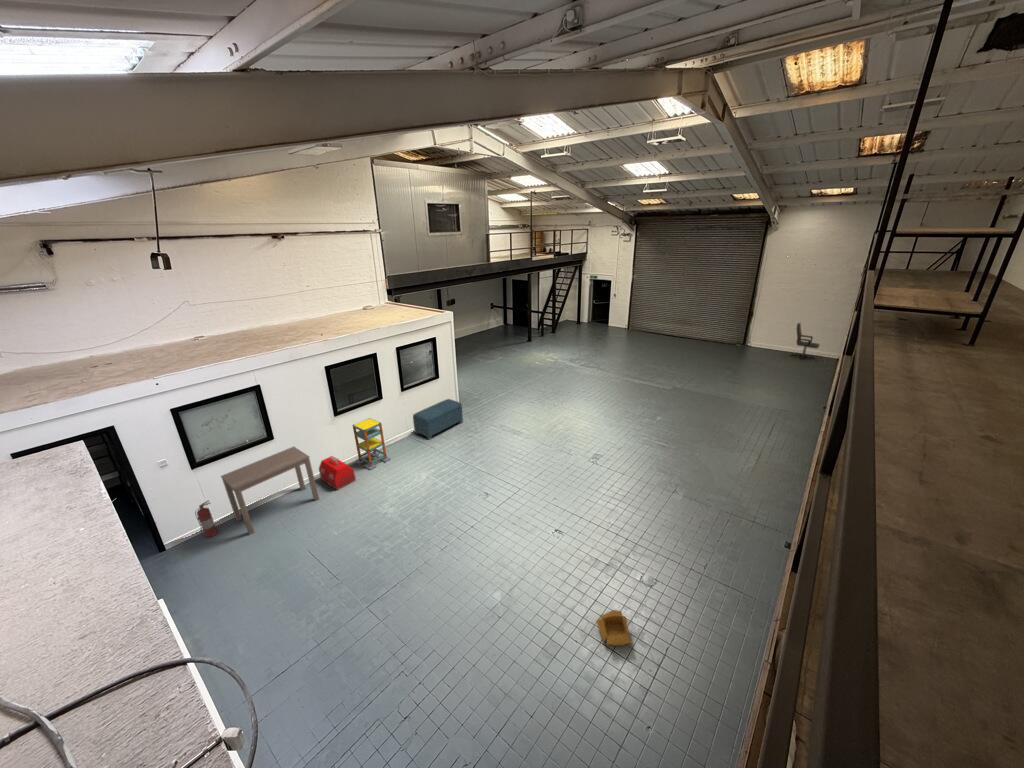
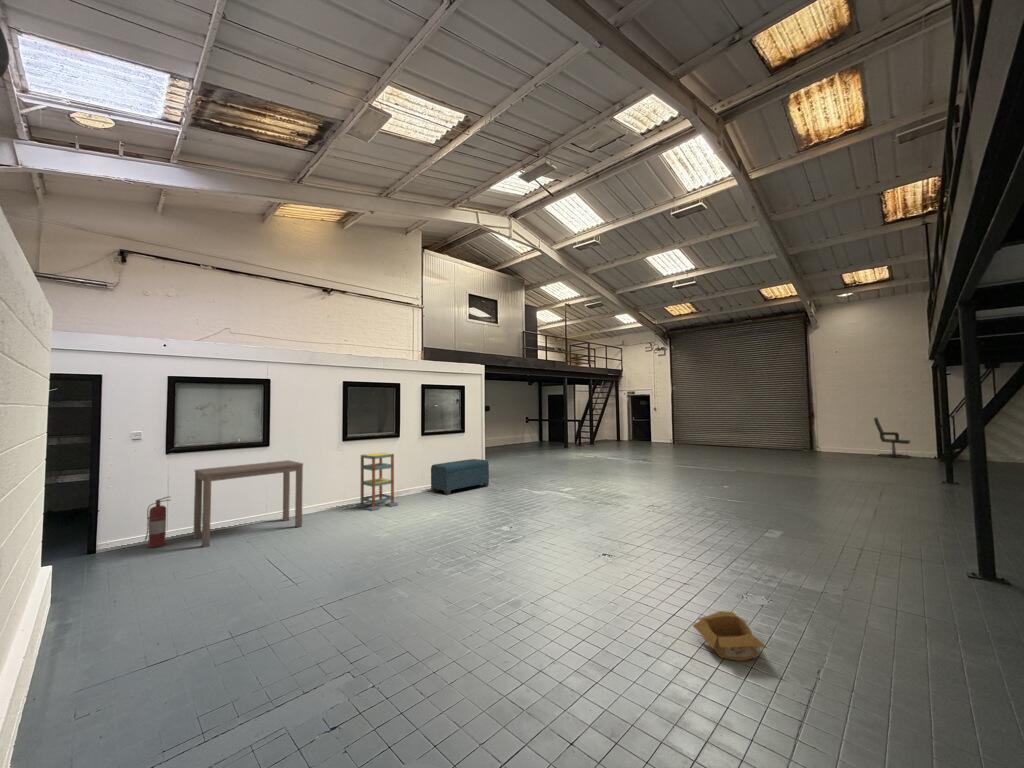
toolbox: present [319,456,356,490] -> none [310,484,352,522]

